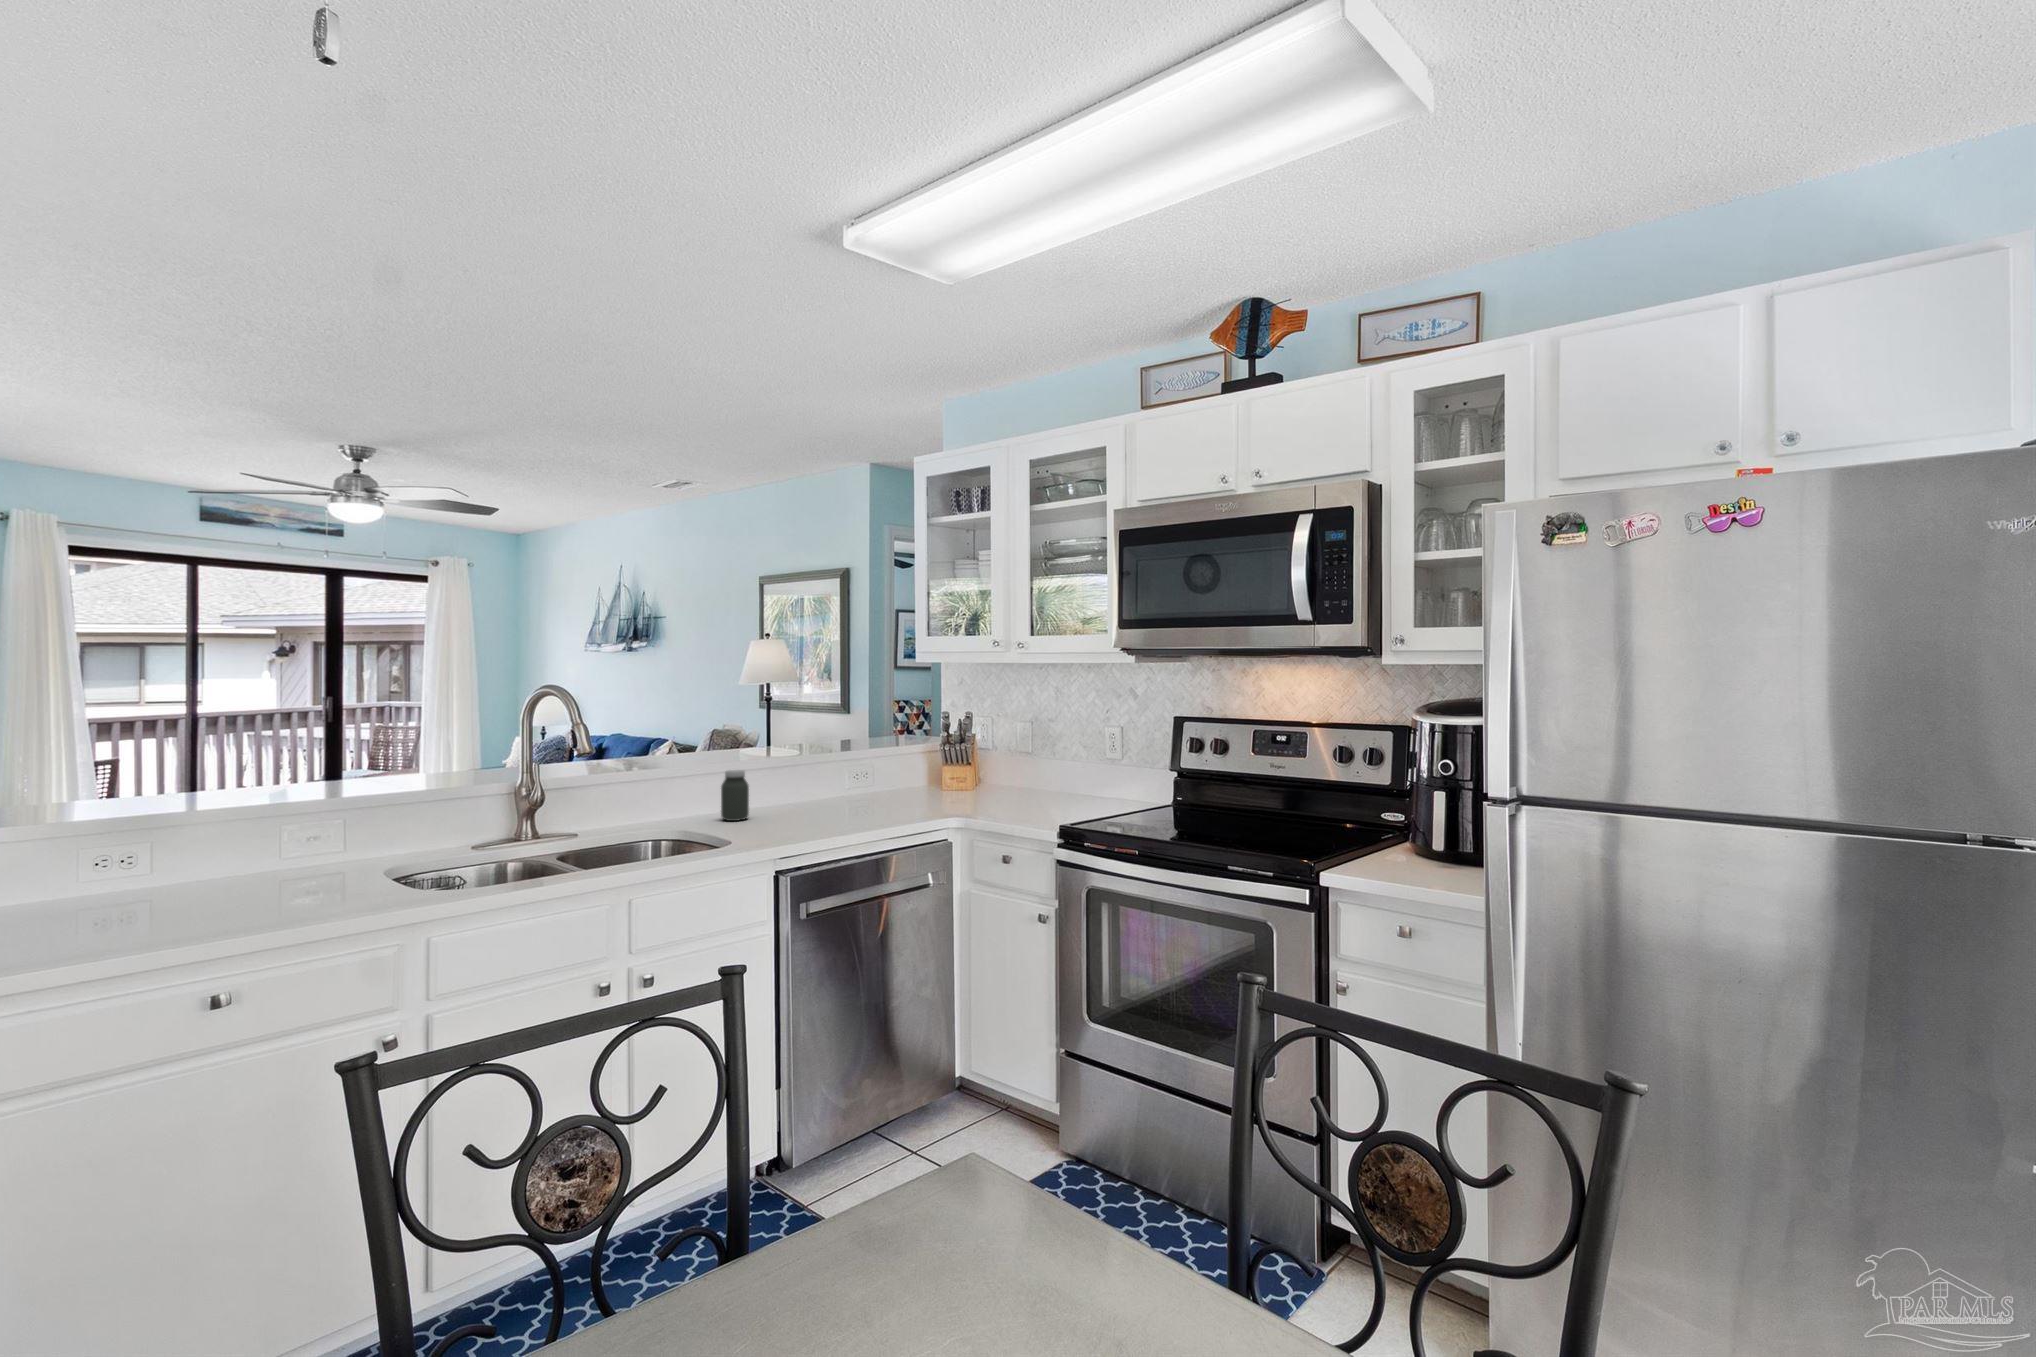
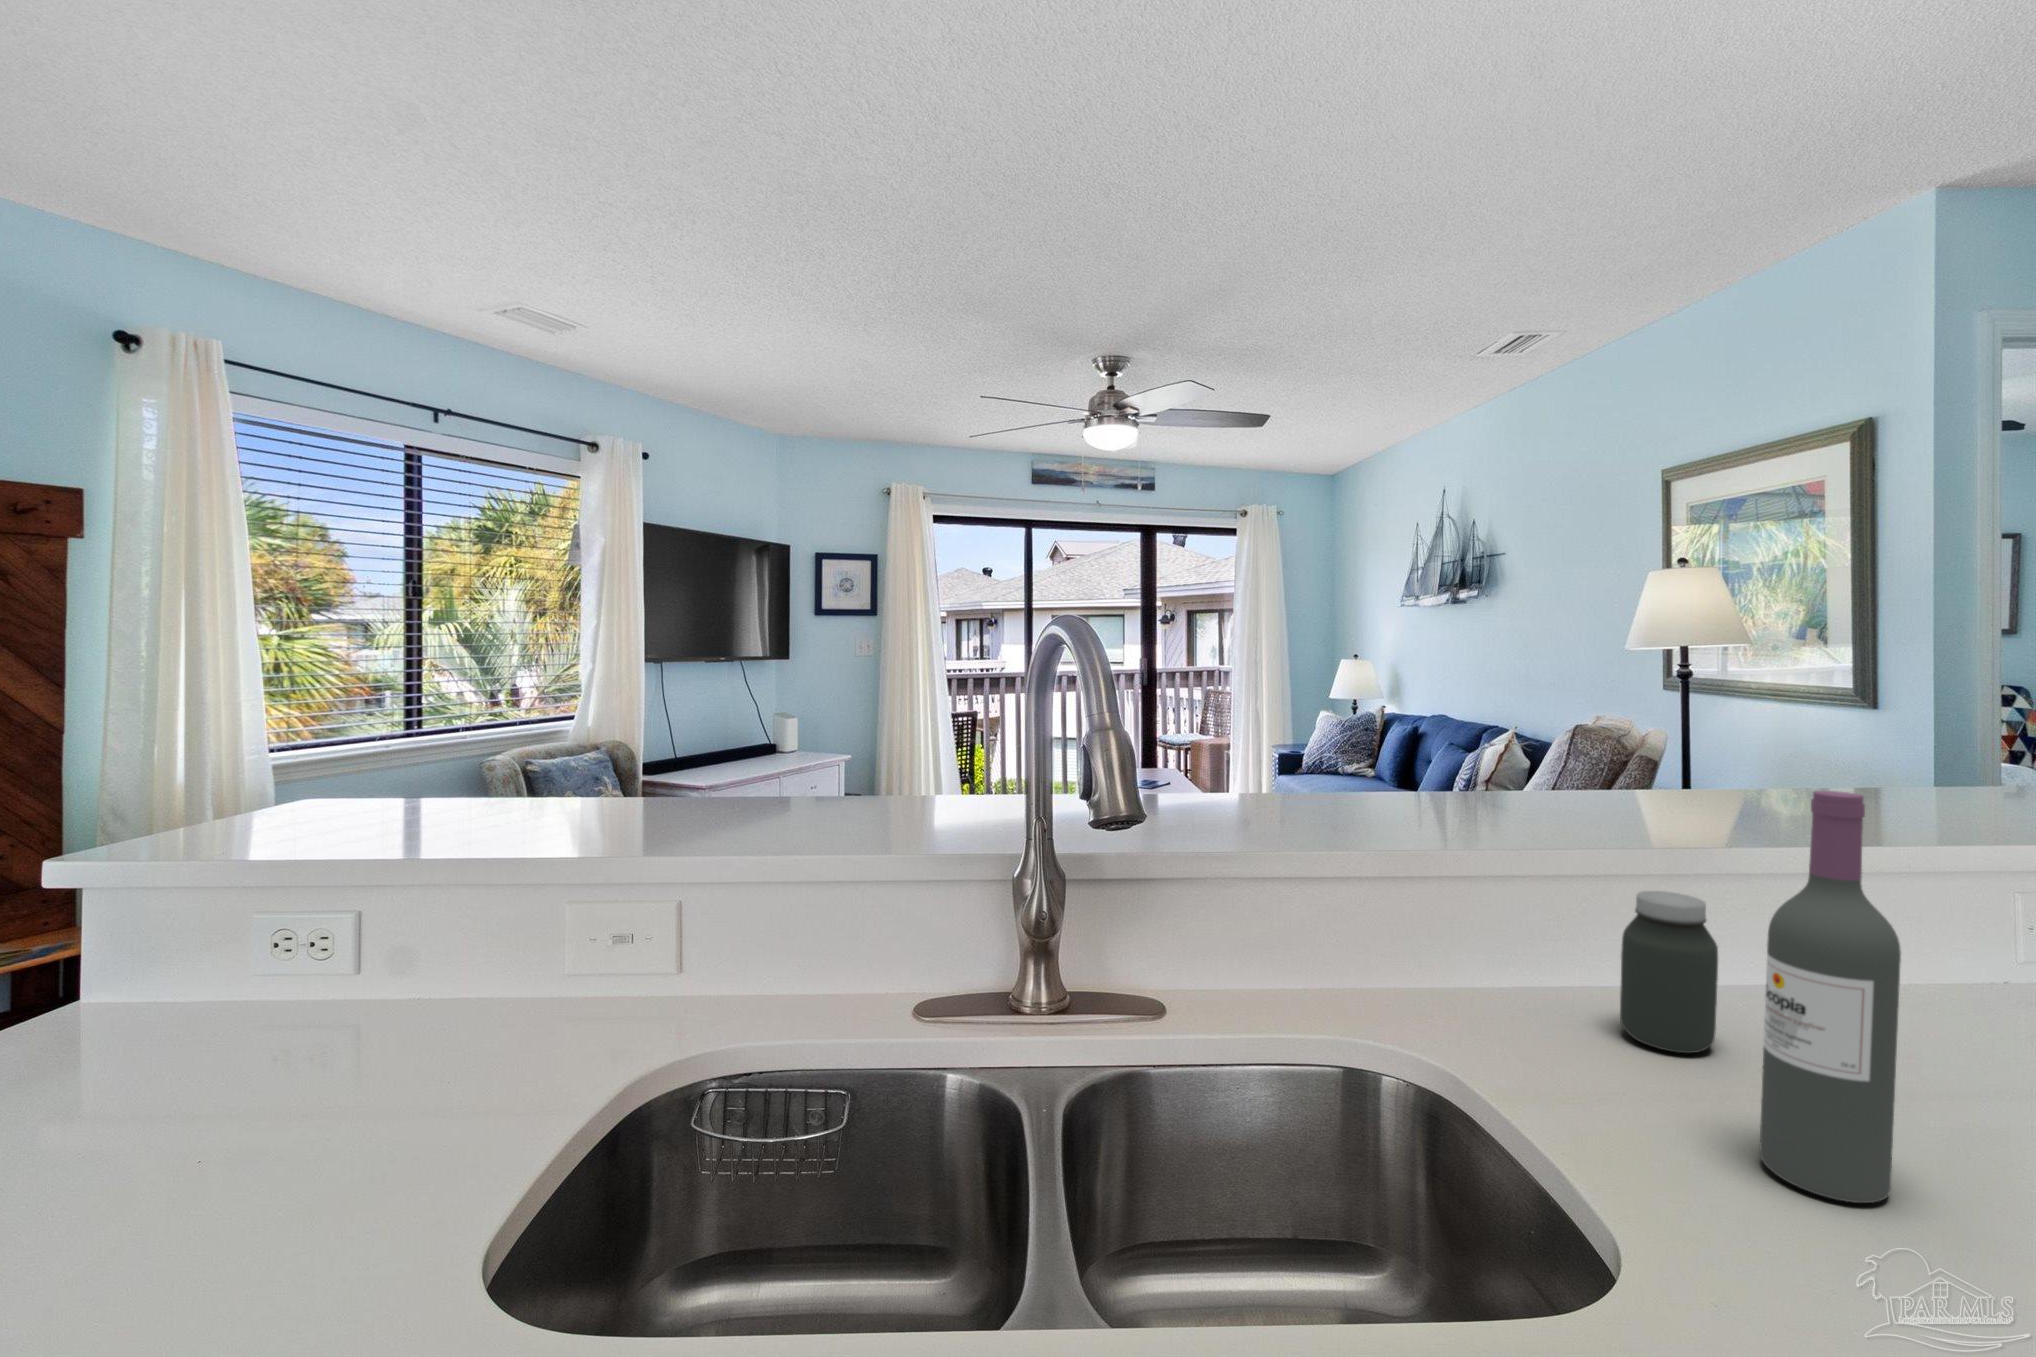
wine bottle: none [753,726,781,832] -> present [1760,791,1901,1203]

